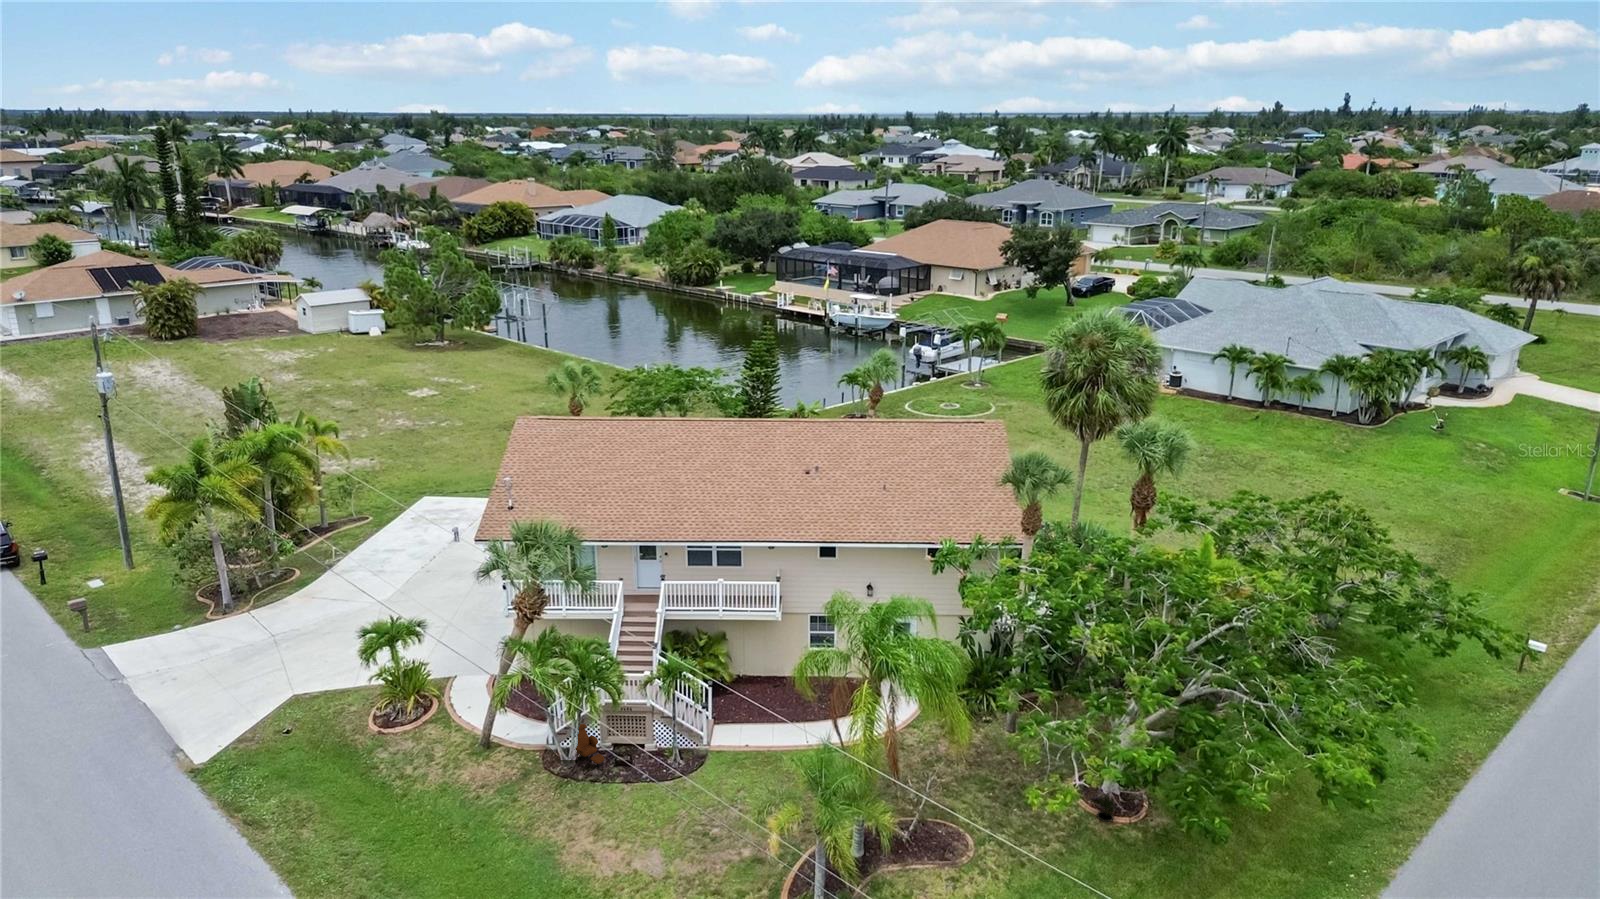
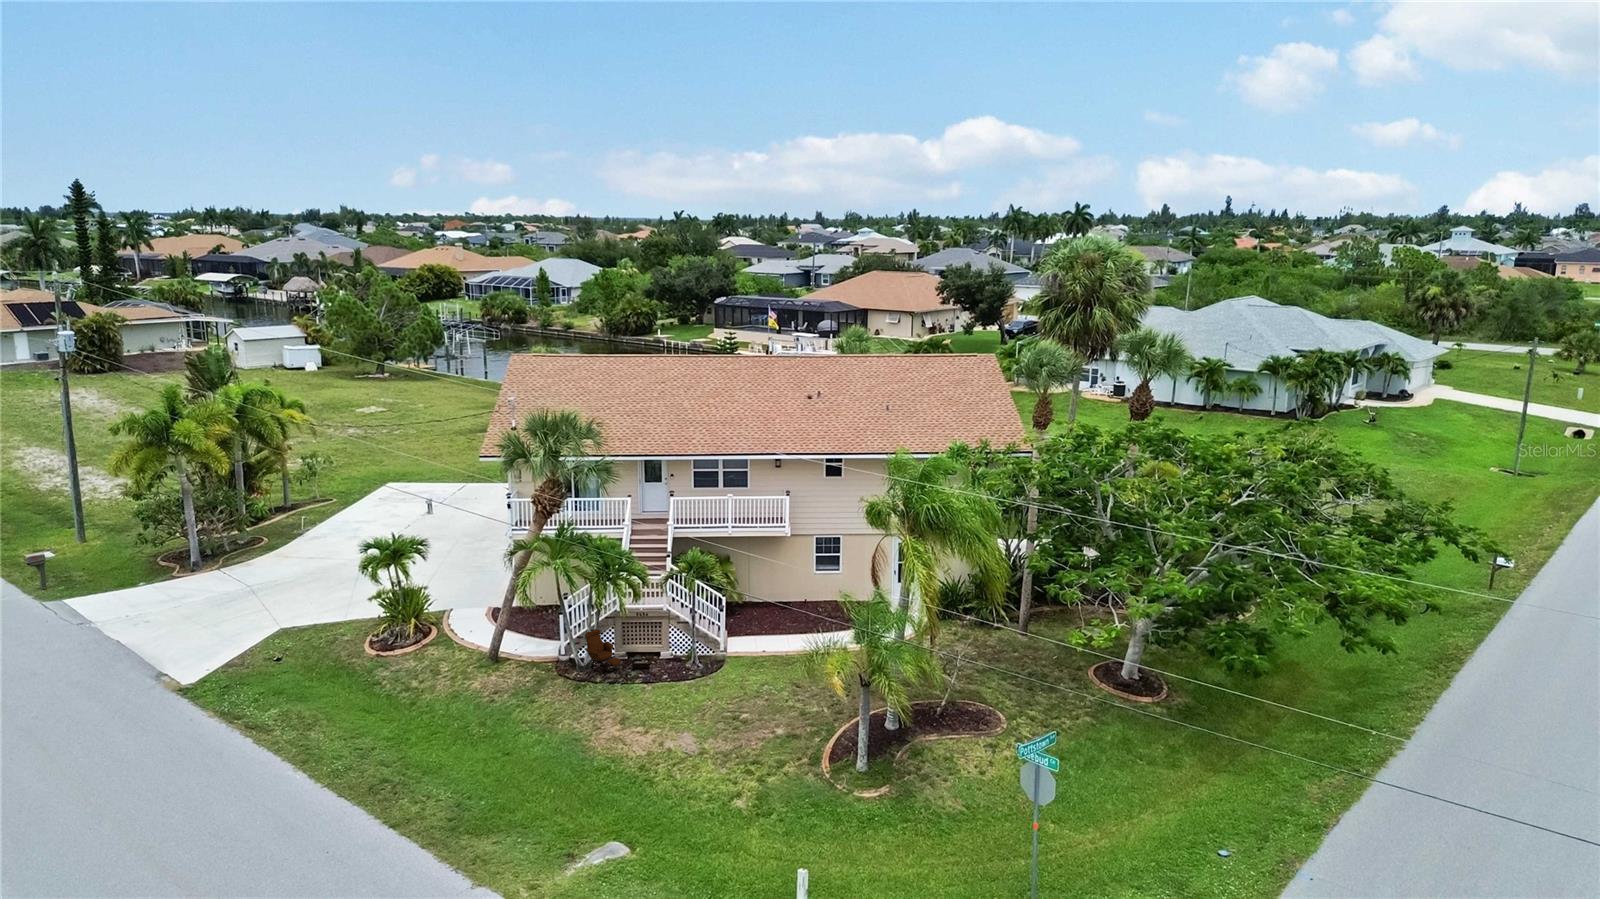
potted tree: present [1097,793,1115,822] -> none [1137,662,1158,693]

